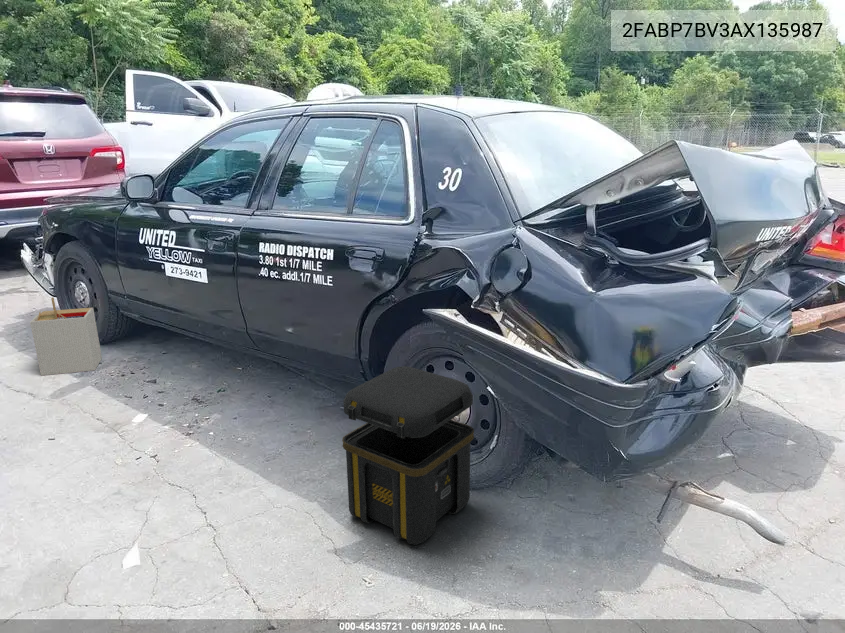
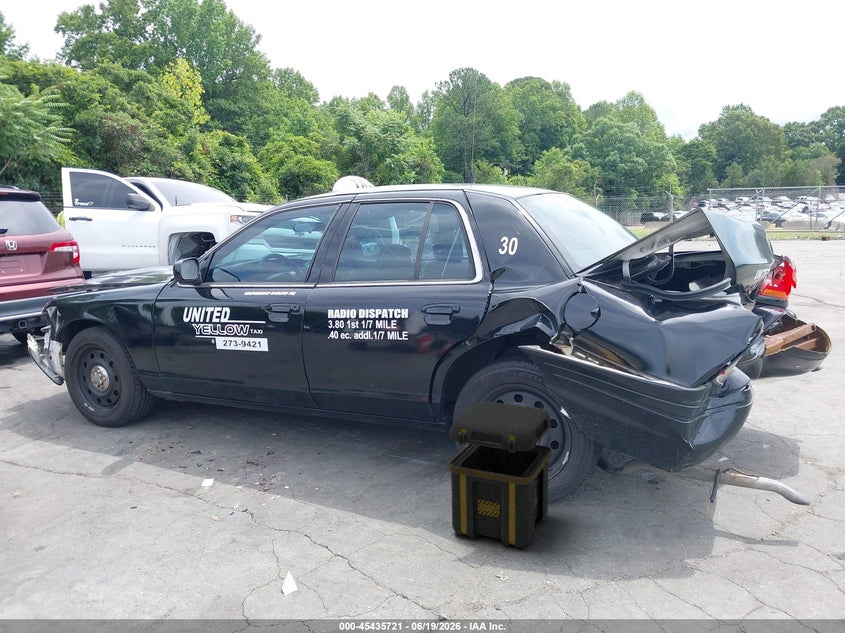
storage bin: present [30,297,102,375] -> none [69,379,130,458]

